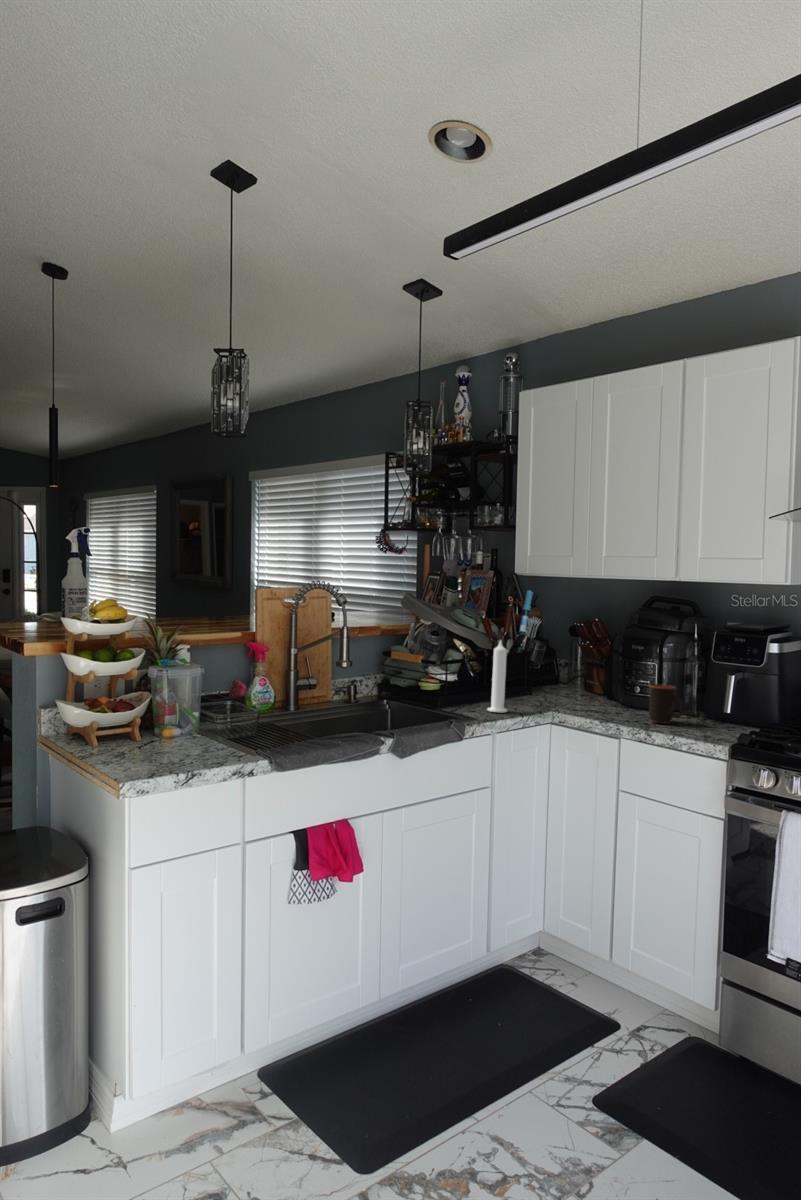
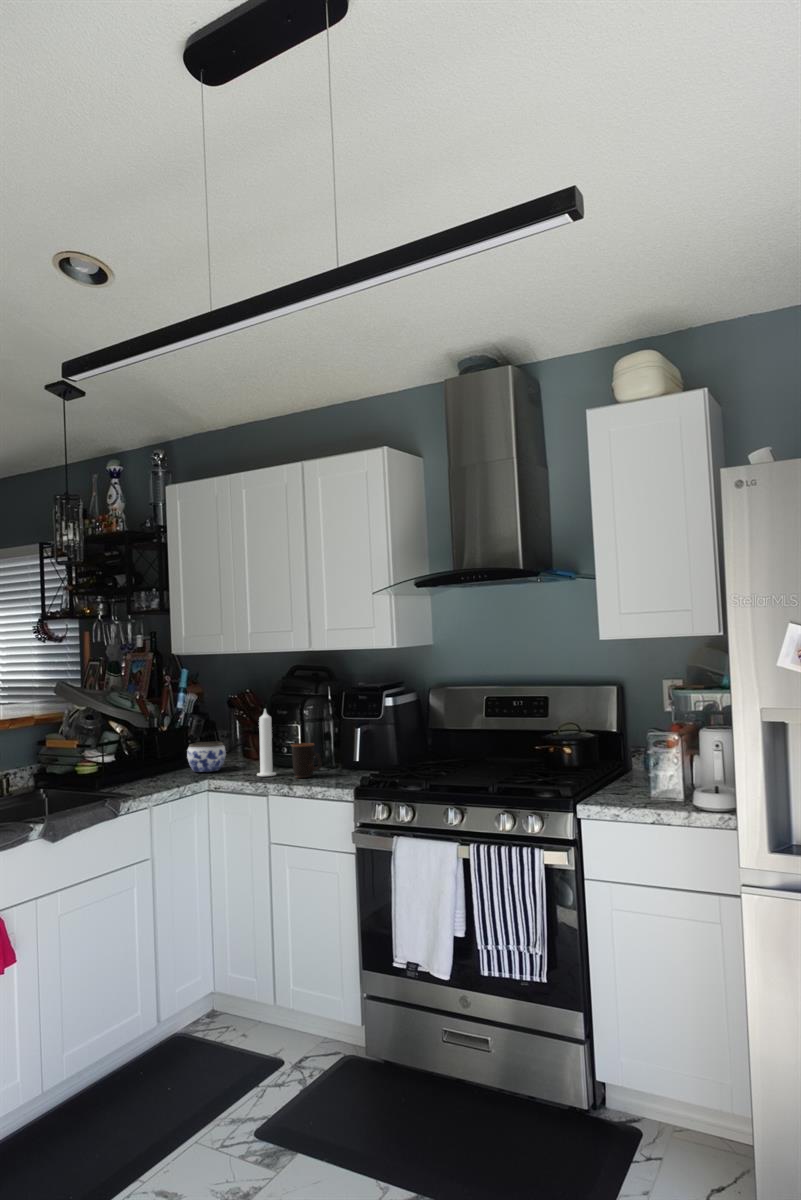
candle: present [487,640,507,713] -> present [257,709,276,776]
jar: none [529,670,569,702] -> present [187,742,226,772]

